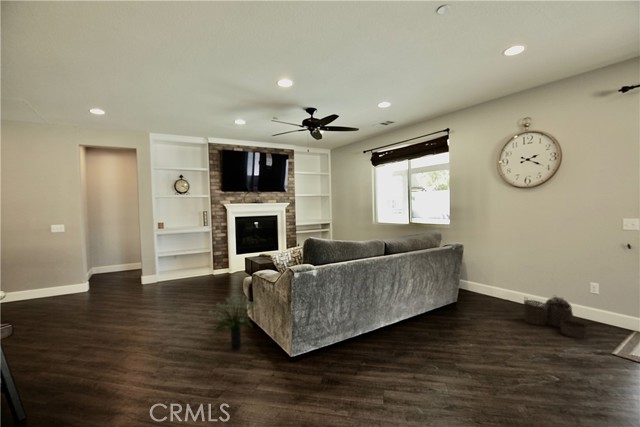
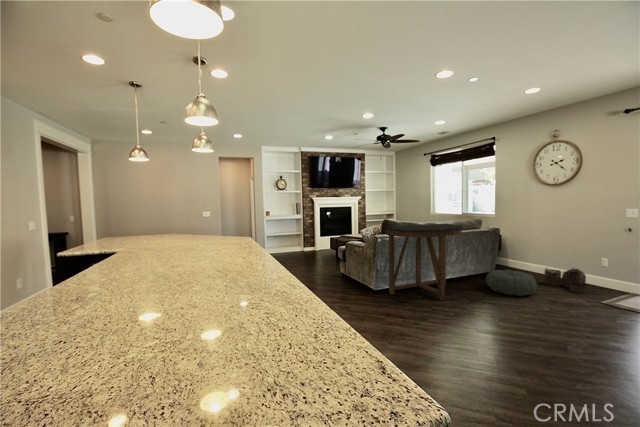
console table: none [306,242,427,374] -> present [385,224,463,300]
potted plant: present [209,296,260,350] -> none [324,254,354,287]
pouf: none [456,306,529,352] -> present [486,270,537,296]

